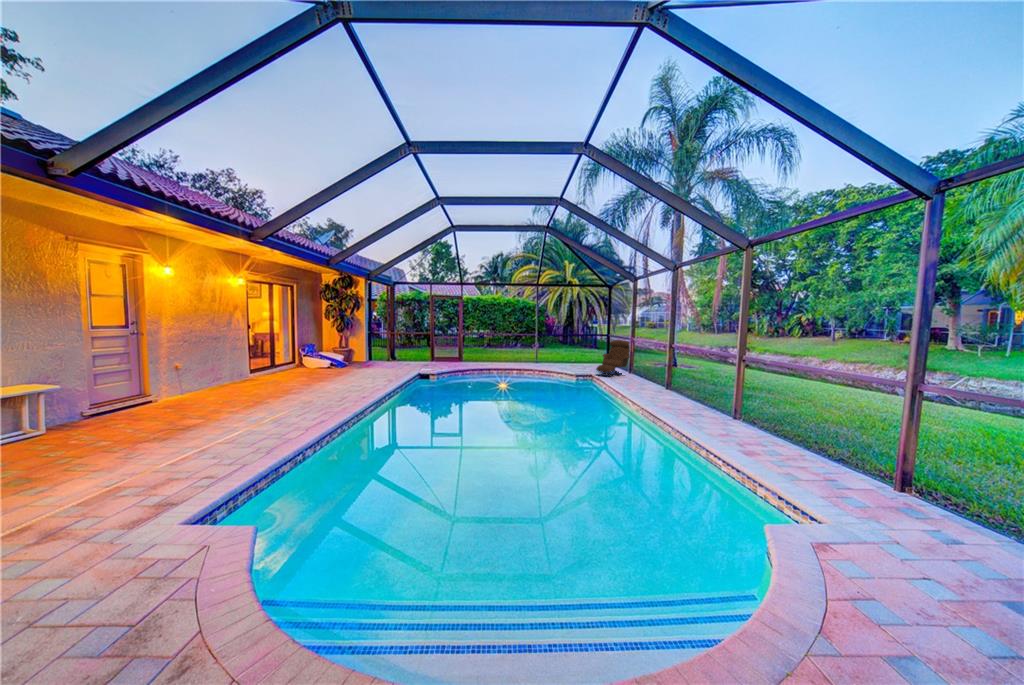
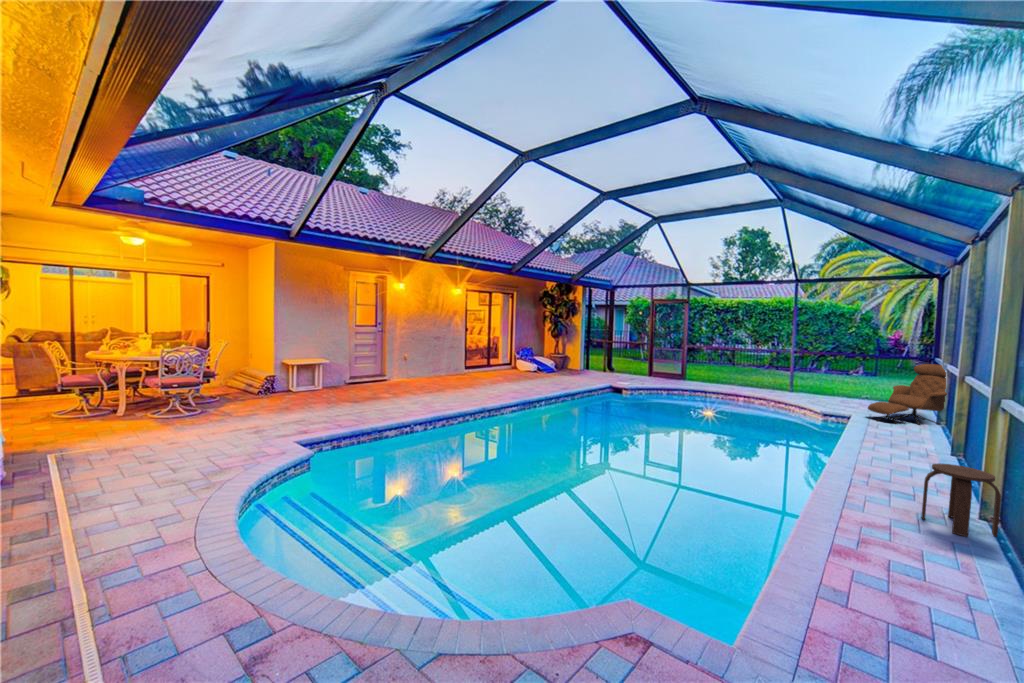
stool: none [704,396,735,431] -> present [922,463,1001,537]

